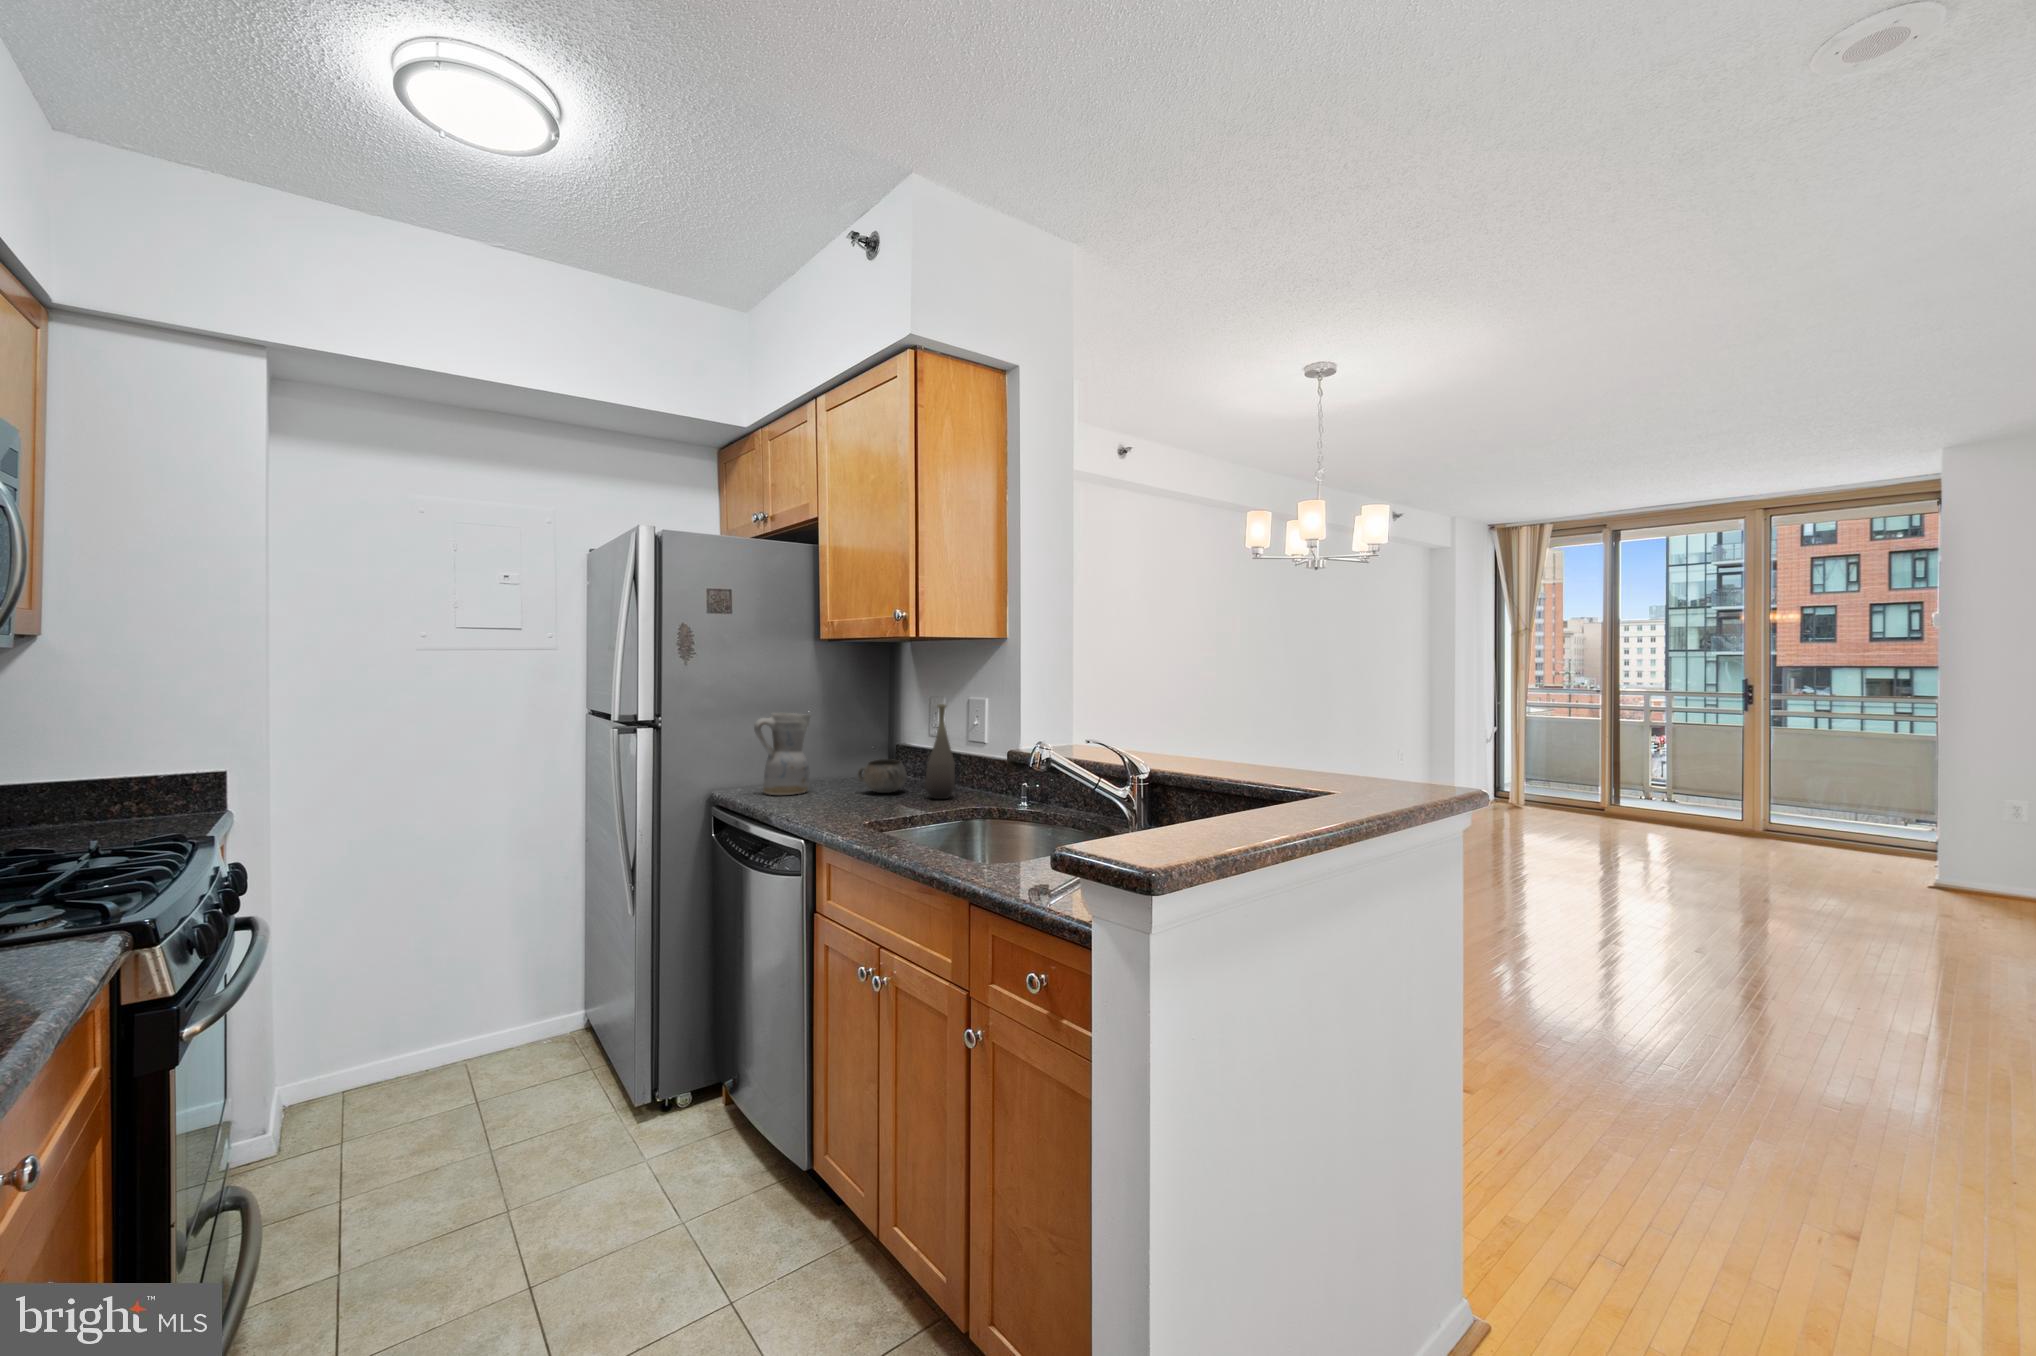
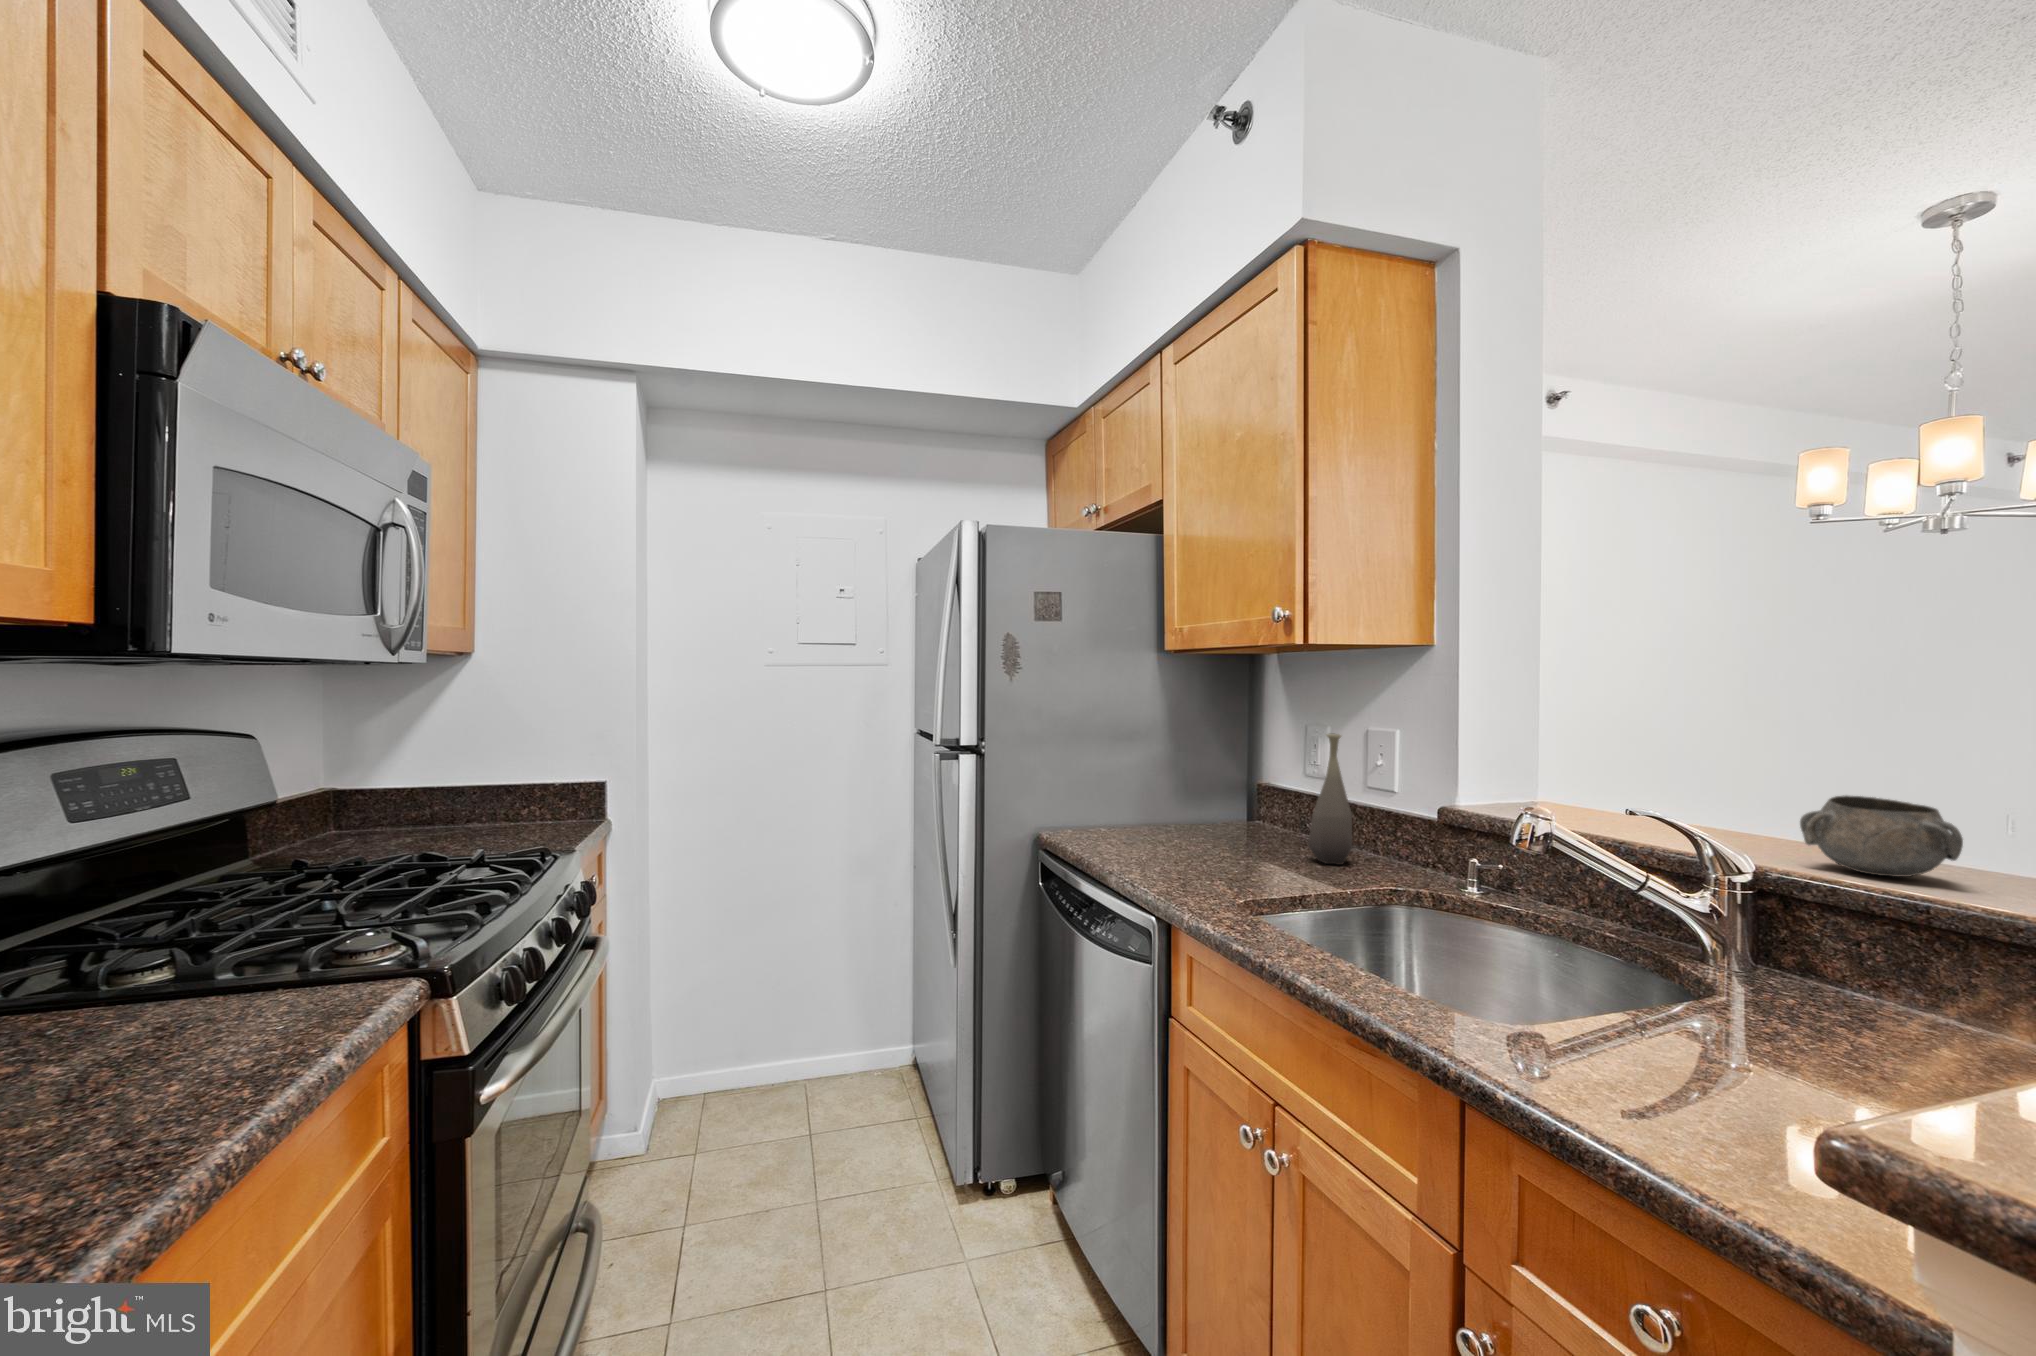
ceramic pitcher: present [754,713,810,795] -> none [1087,737,1155,840]
decorative bowl: present [858,759,907,793] -> present [1800,795,1963,877]

